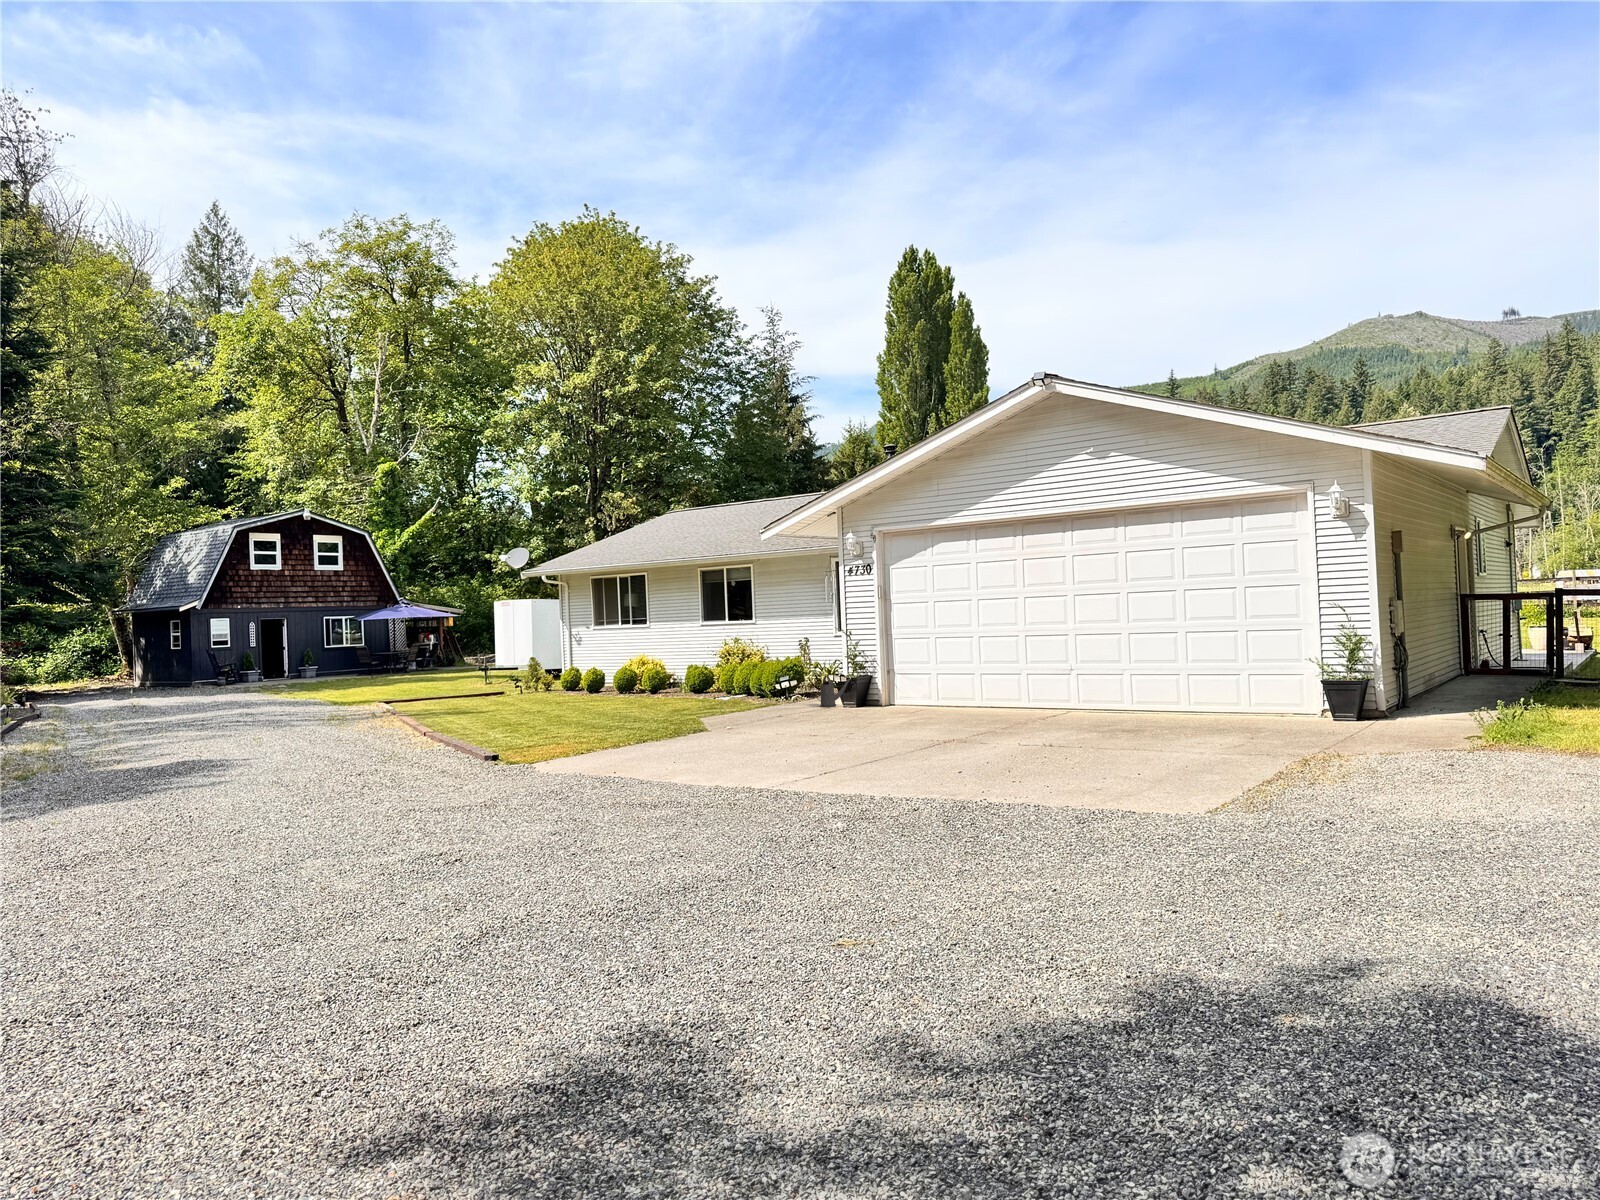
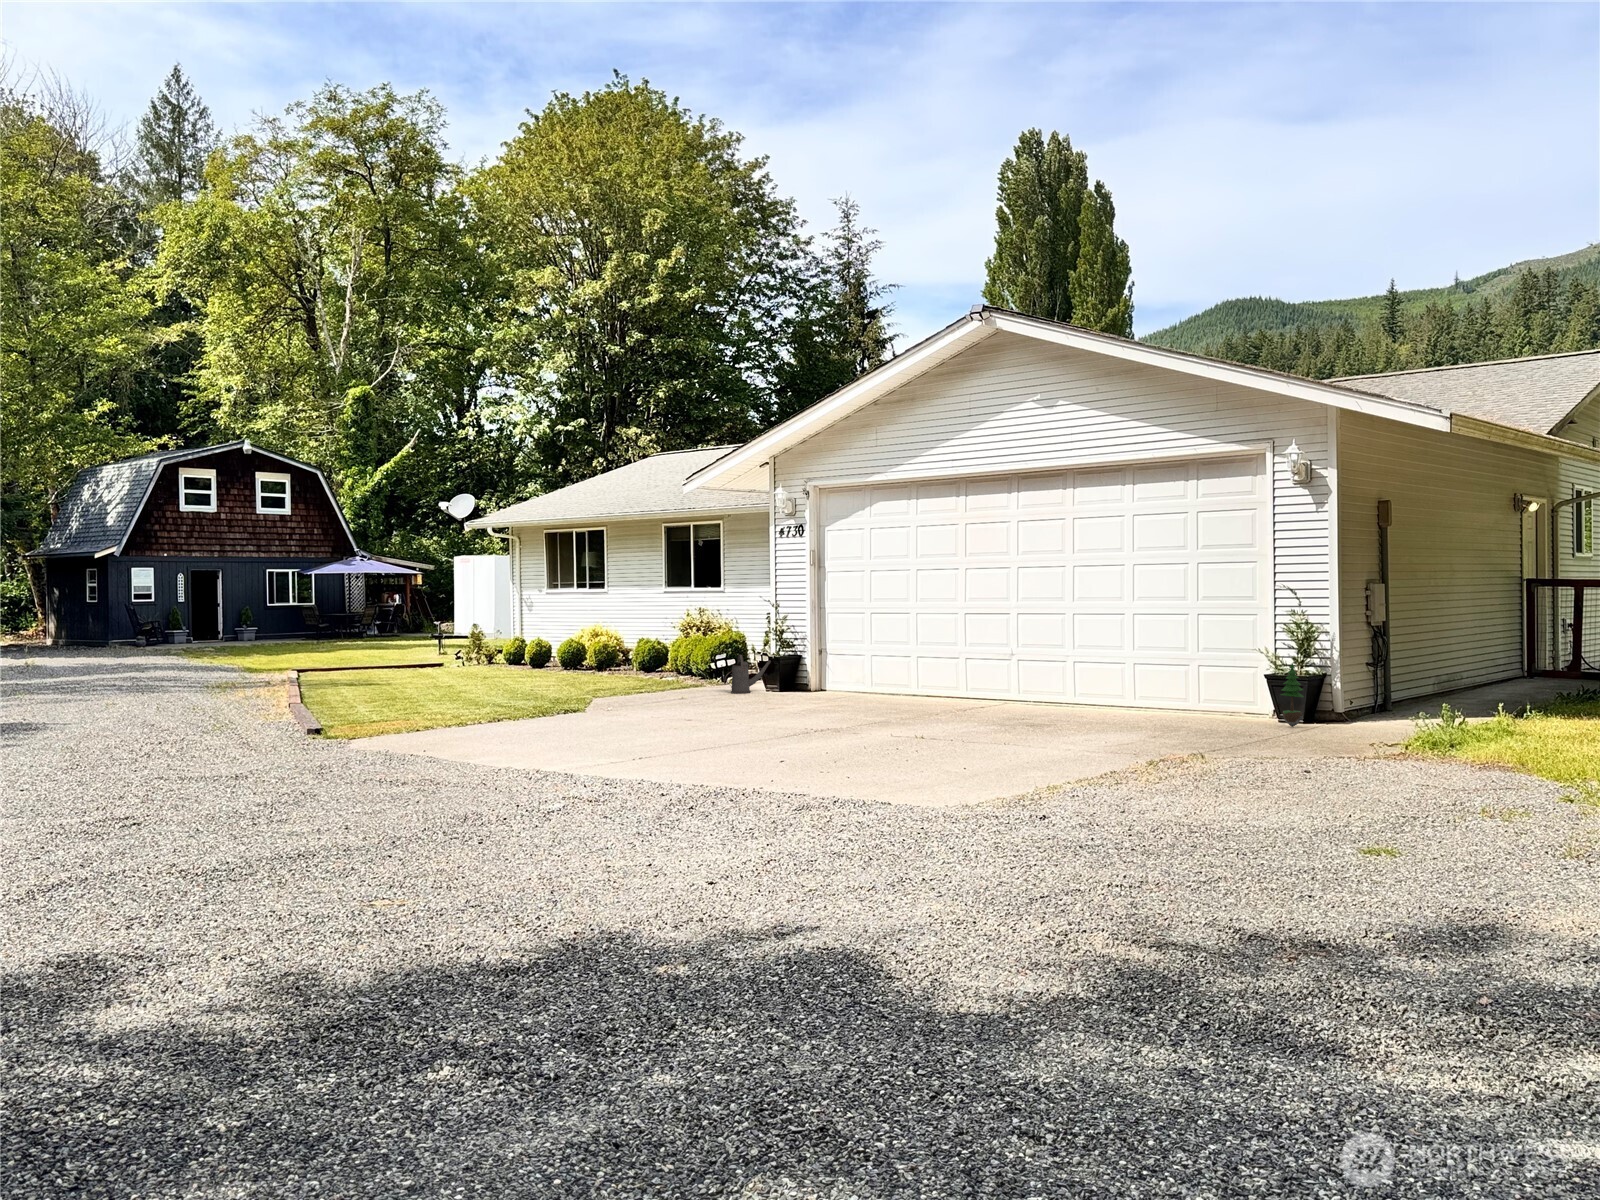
potted tree: none [1316,665,1336,716] -> present [1281,663,1304,727]

